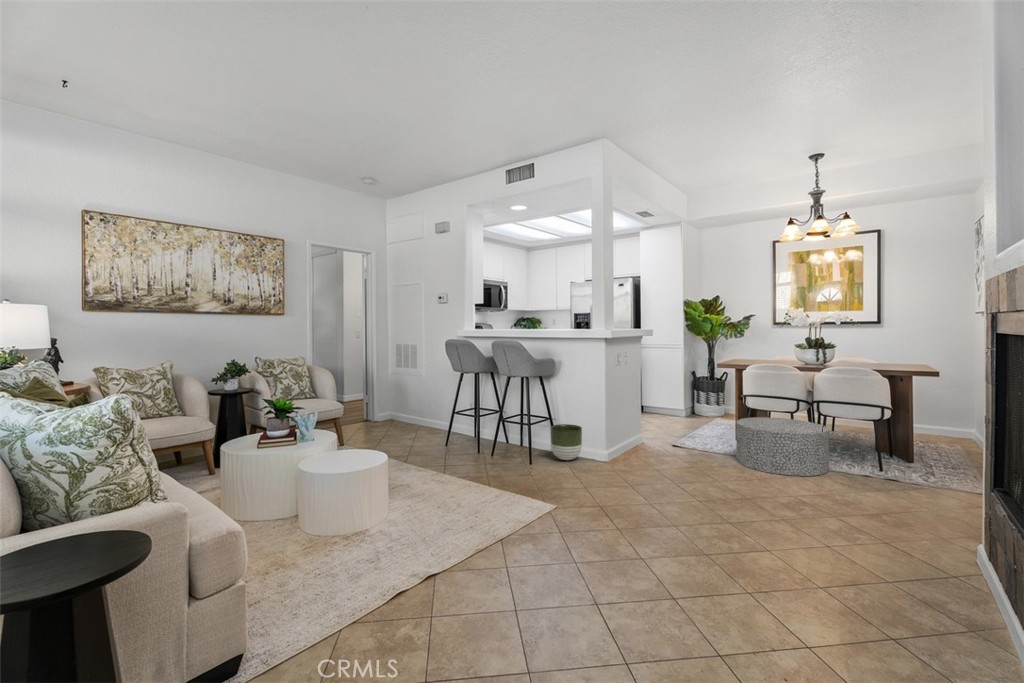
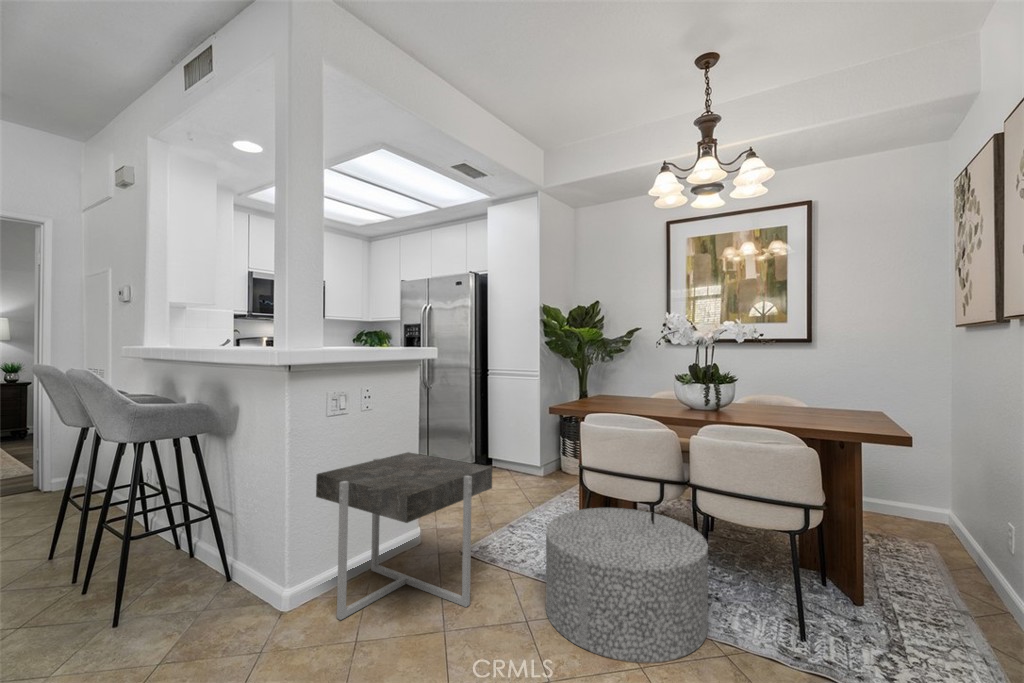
side table: none [618,389,702,464] -> present [316,452,492,620]
planter: present [551,424,582,460] -> none [173,527,247,609]

